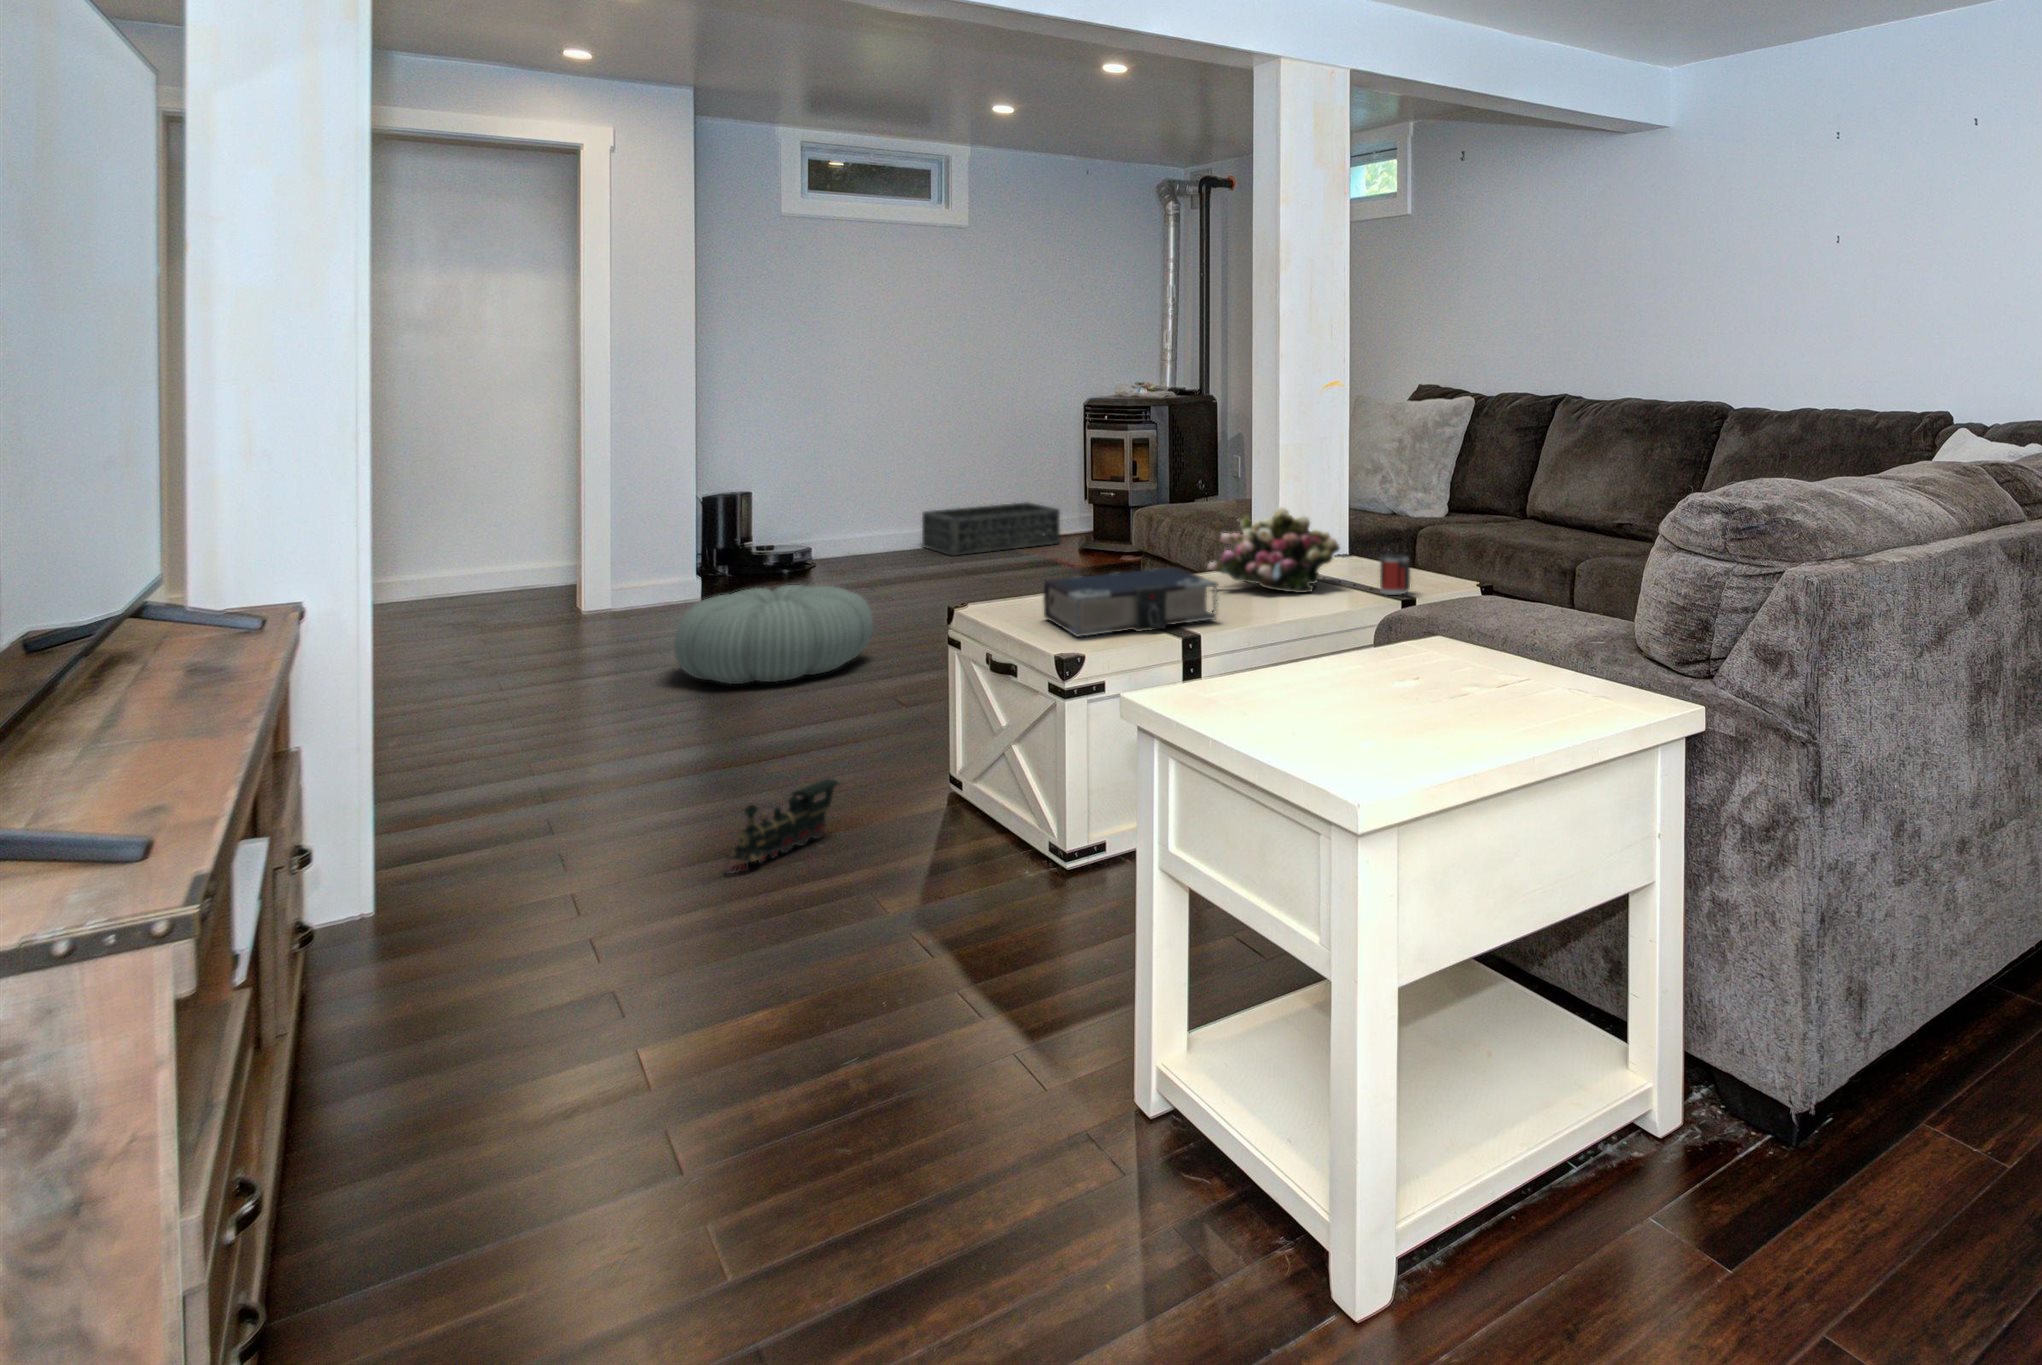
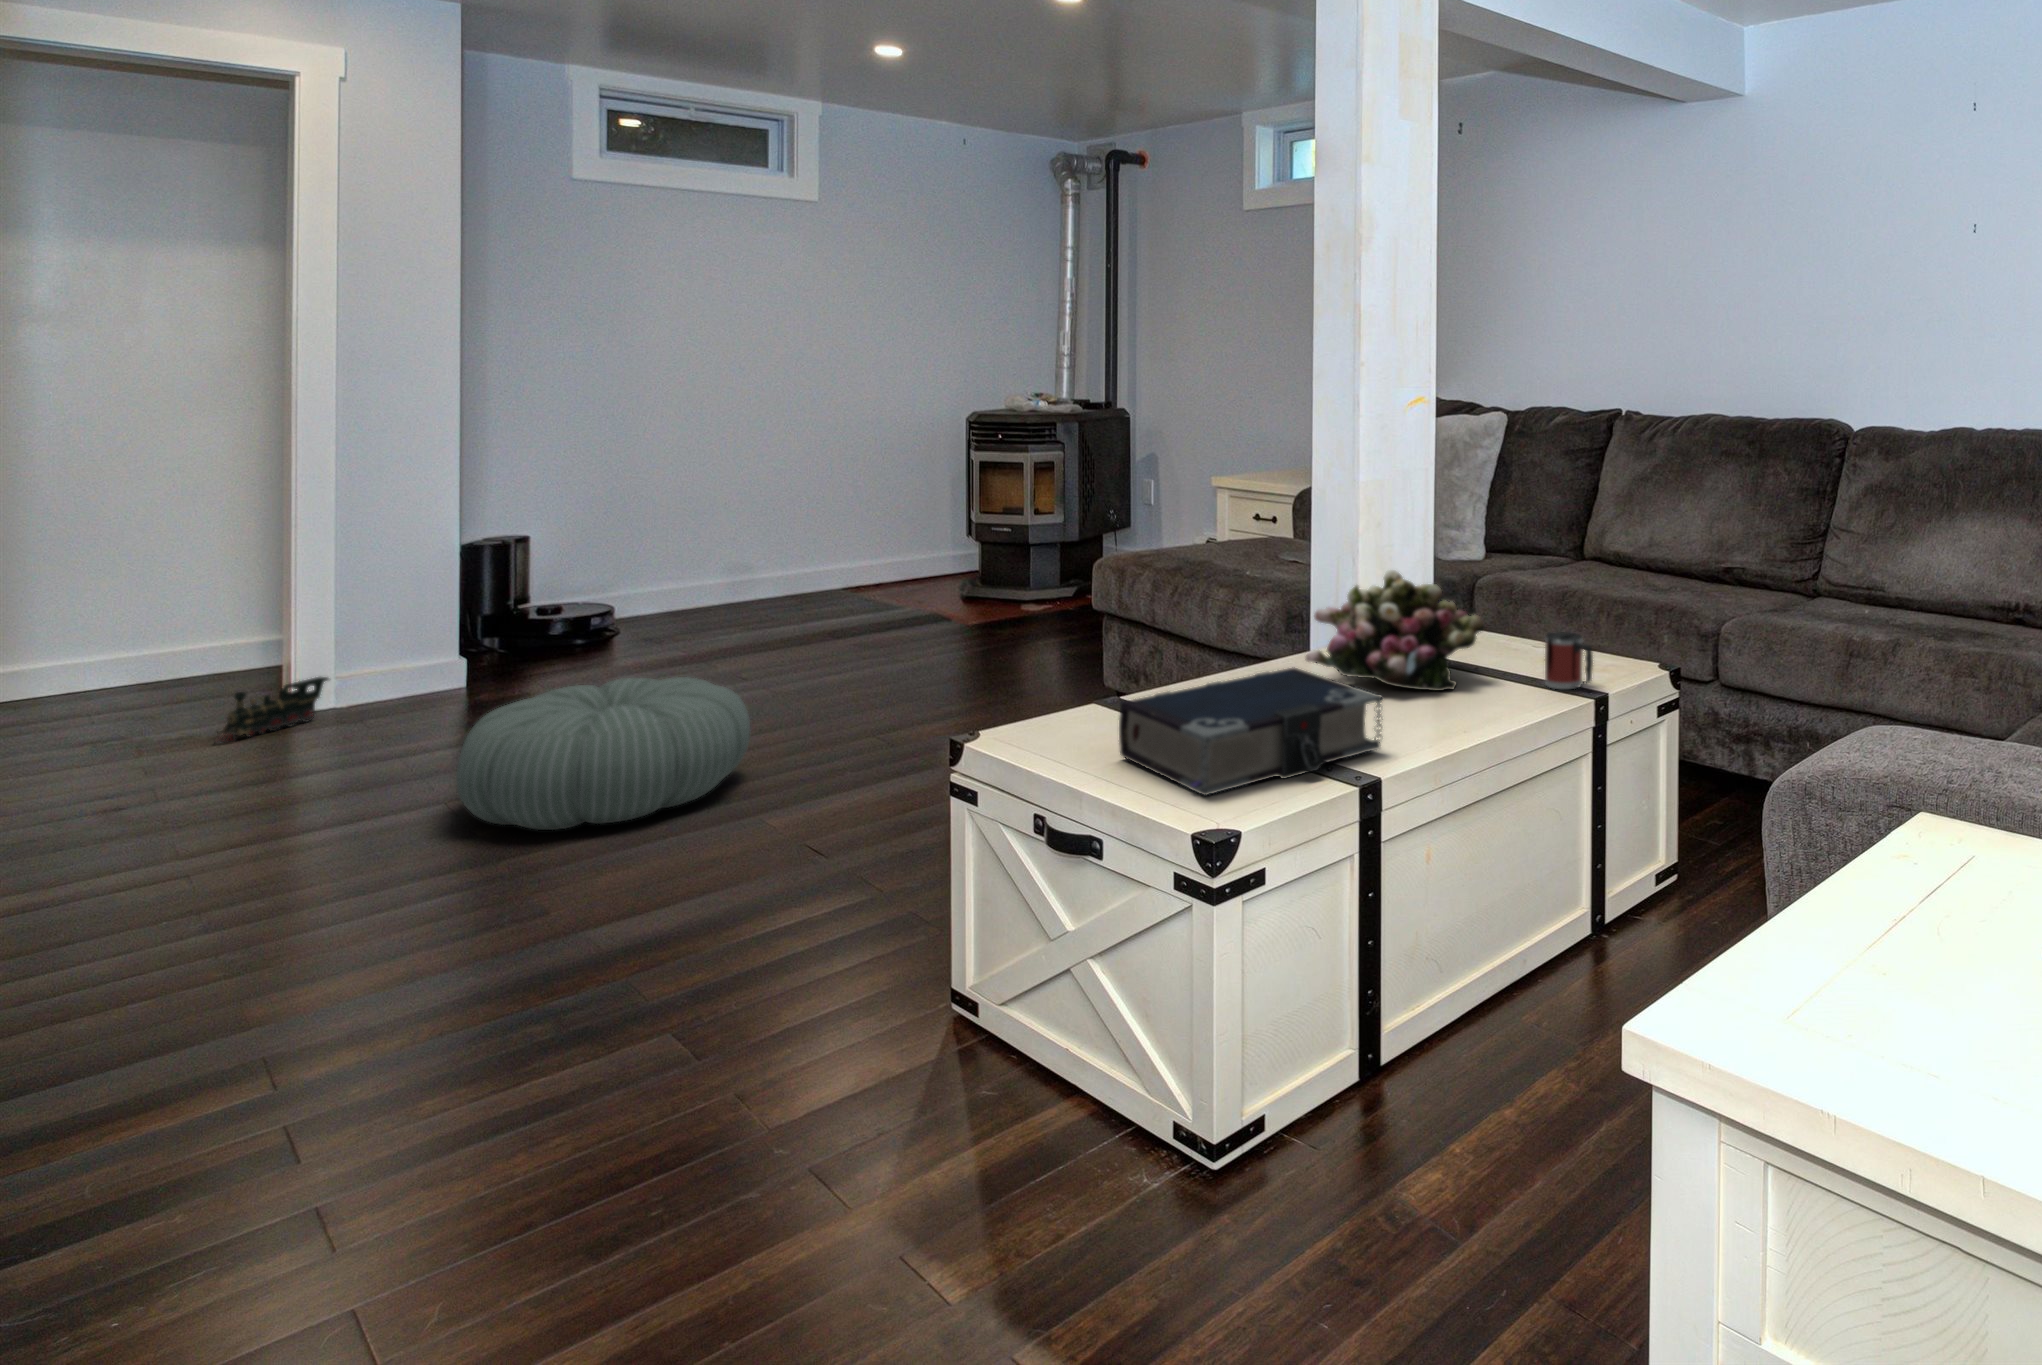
basket: present [922,502,1060,556] -> none [757,539,936,611]
toy train: present [727,779,839,873] -> present [216,677,329,742]

